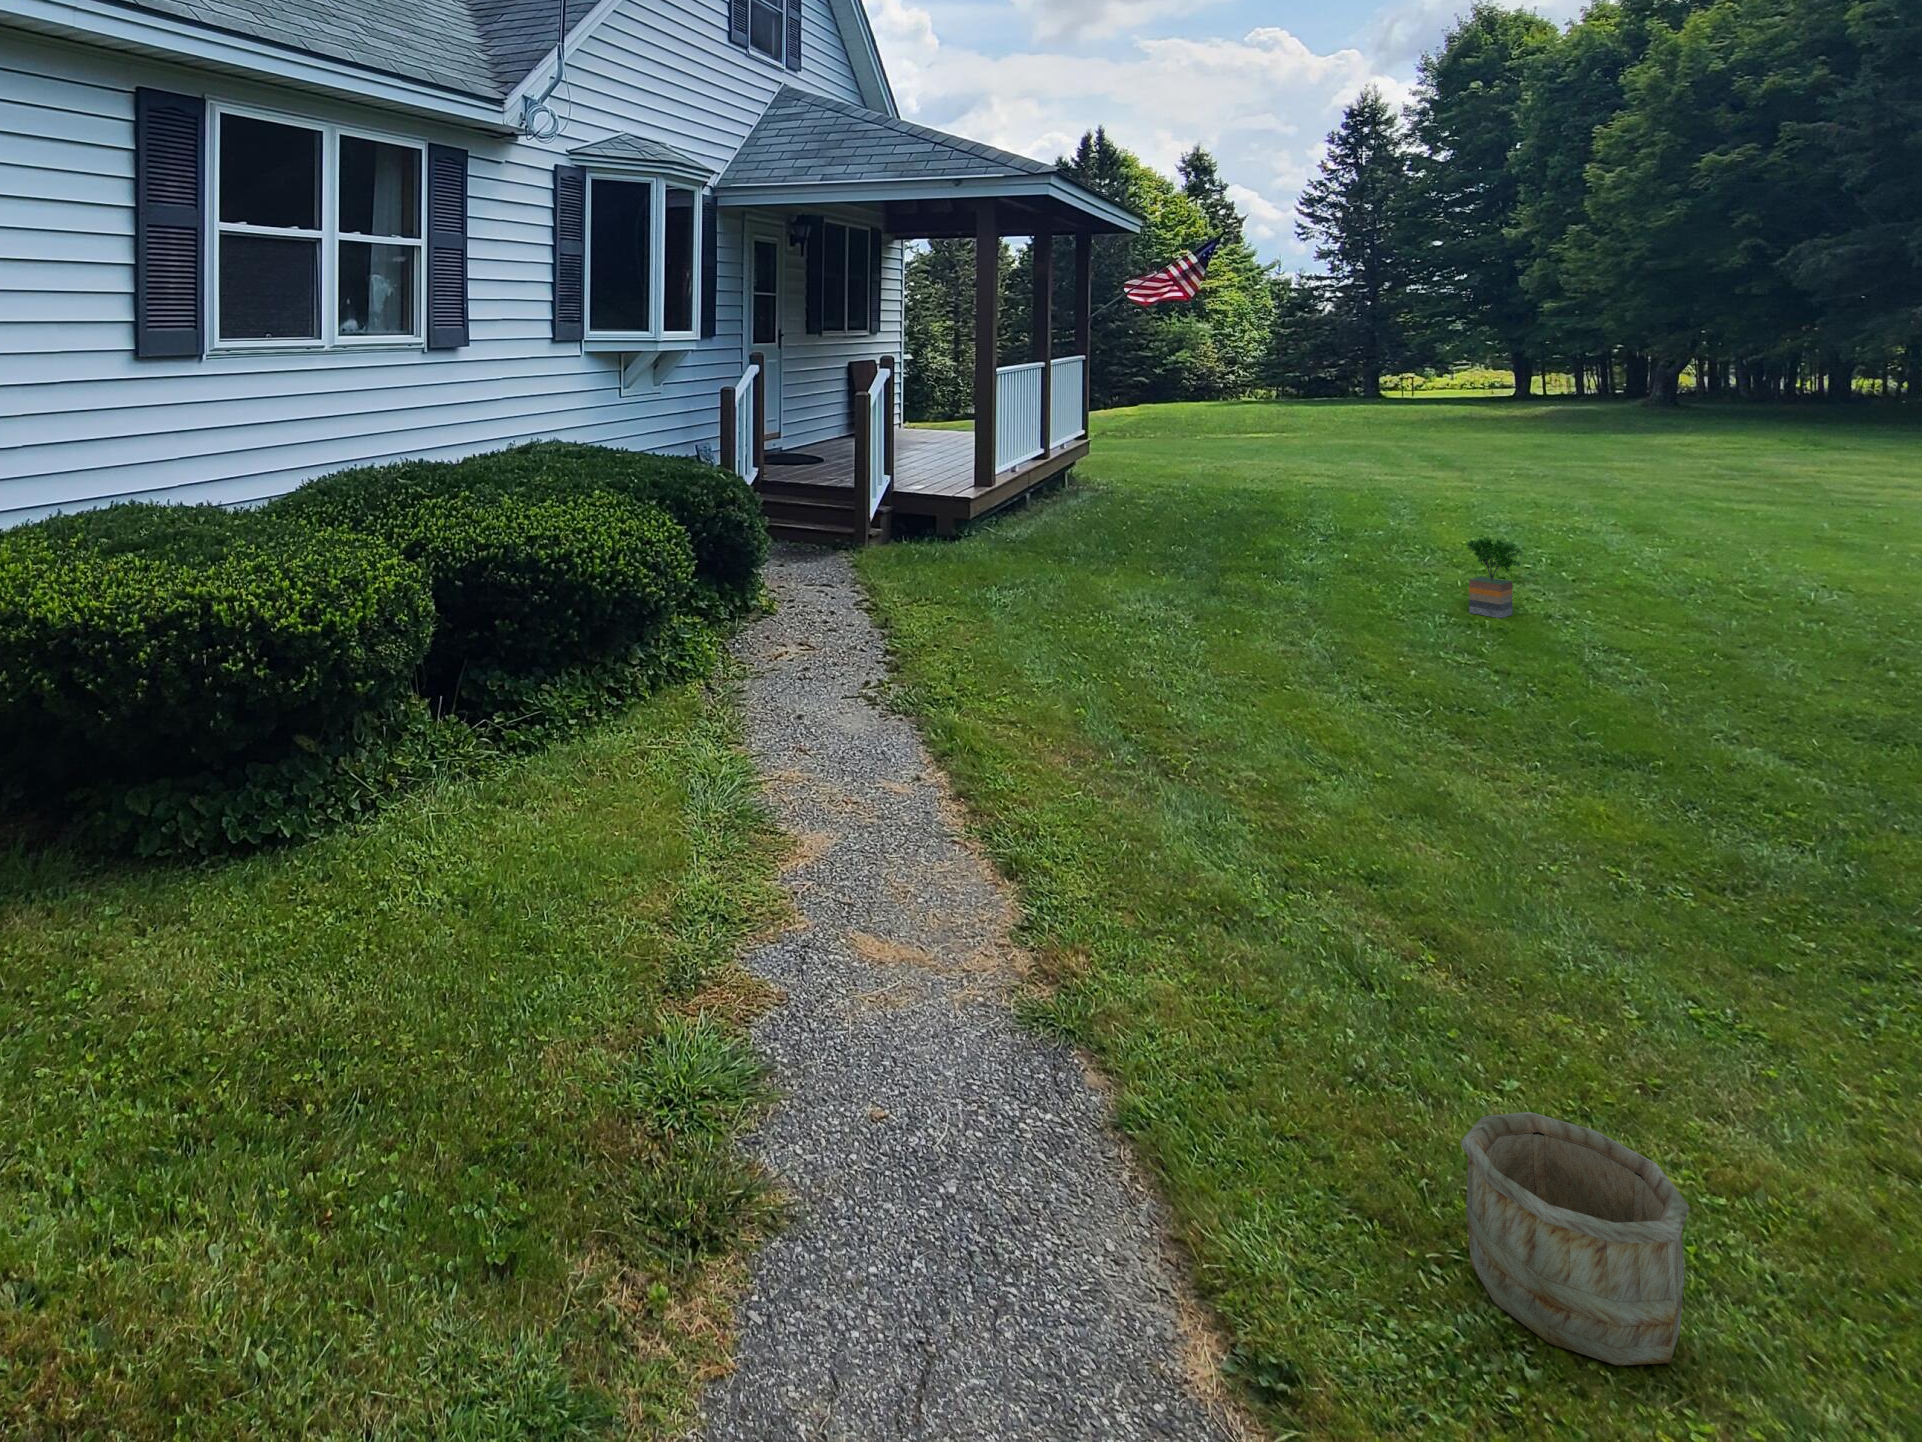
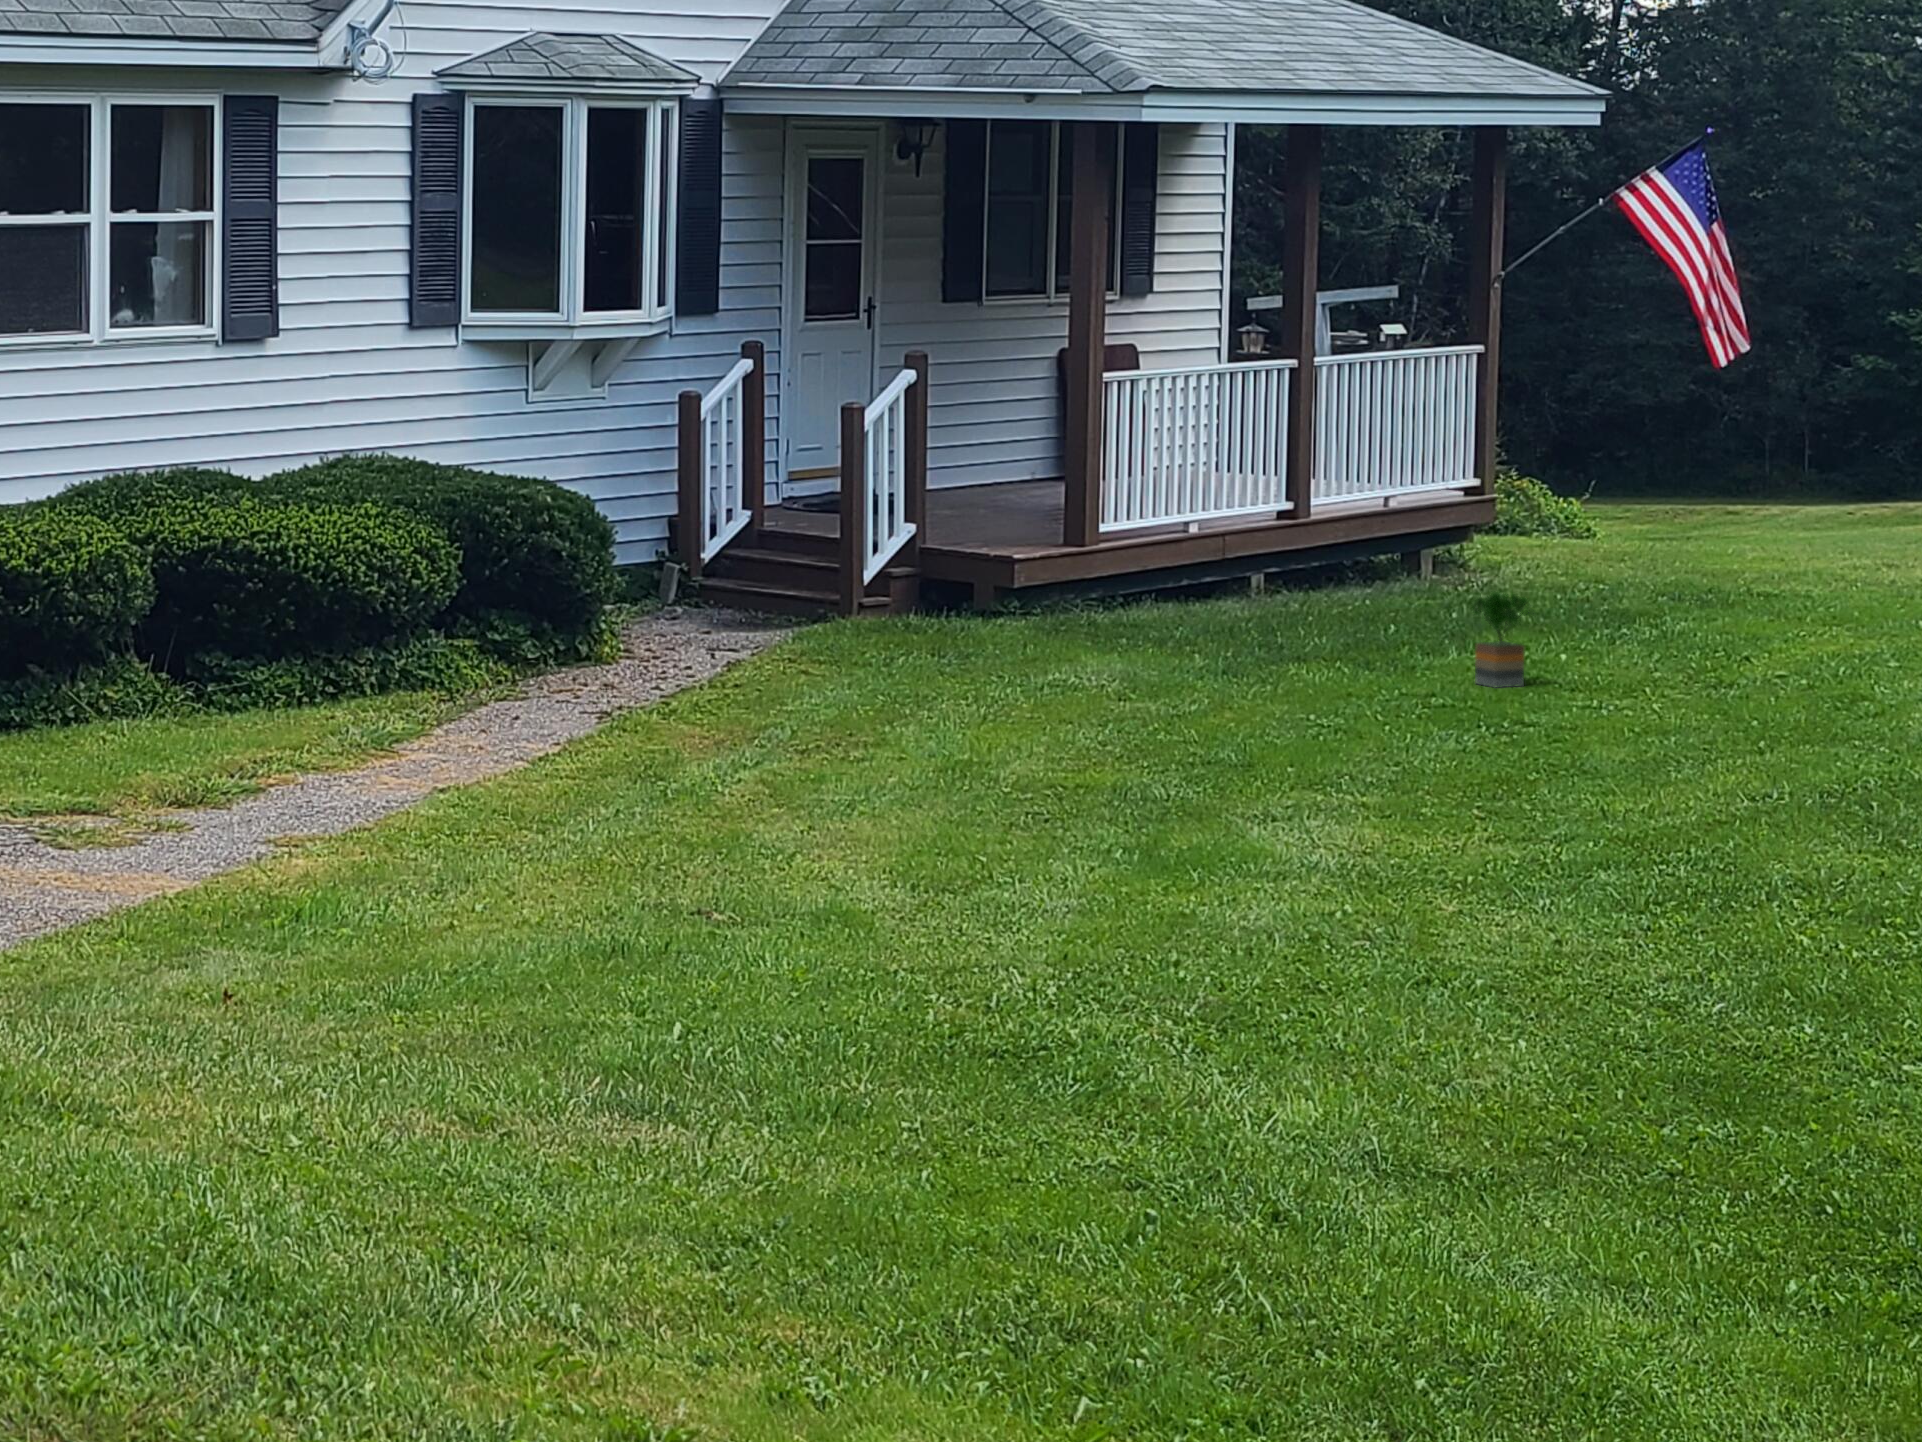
wooden bucket: present [1461,1112,1690,1365] -> none [529,757,613,832]

